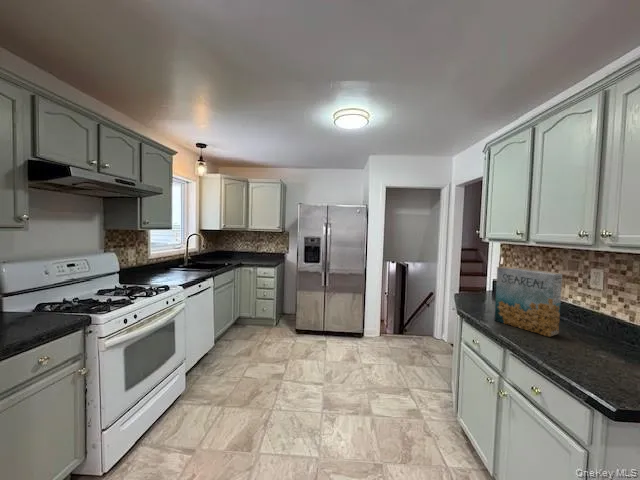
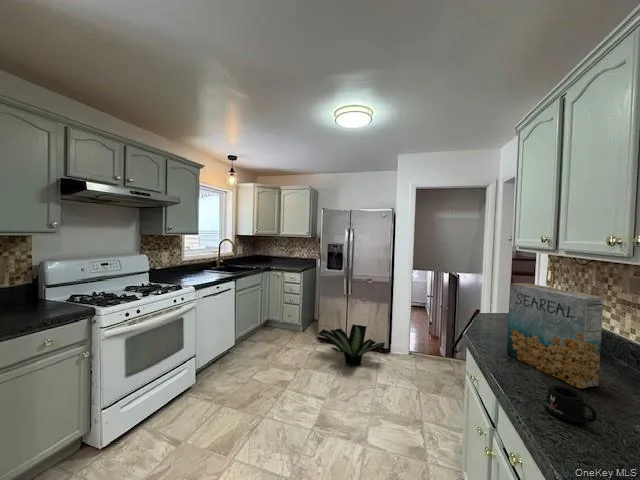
potted plant: none [302,314,365,354] -> present [318,324,385,367]
mug: none [538,334,572,355] -> present [546,385,597,422]

